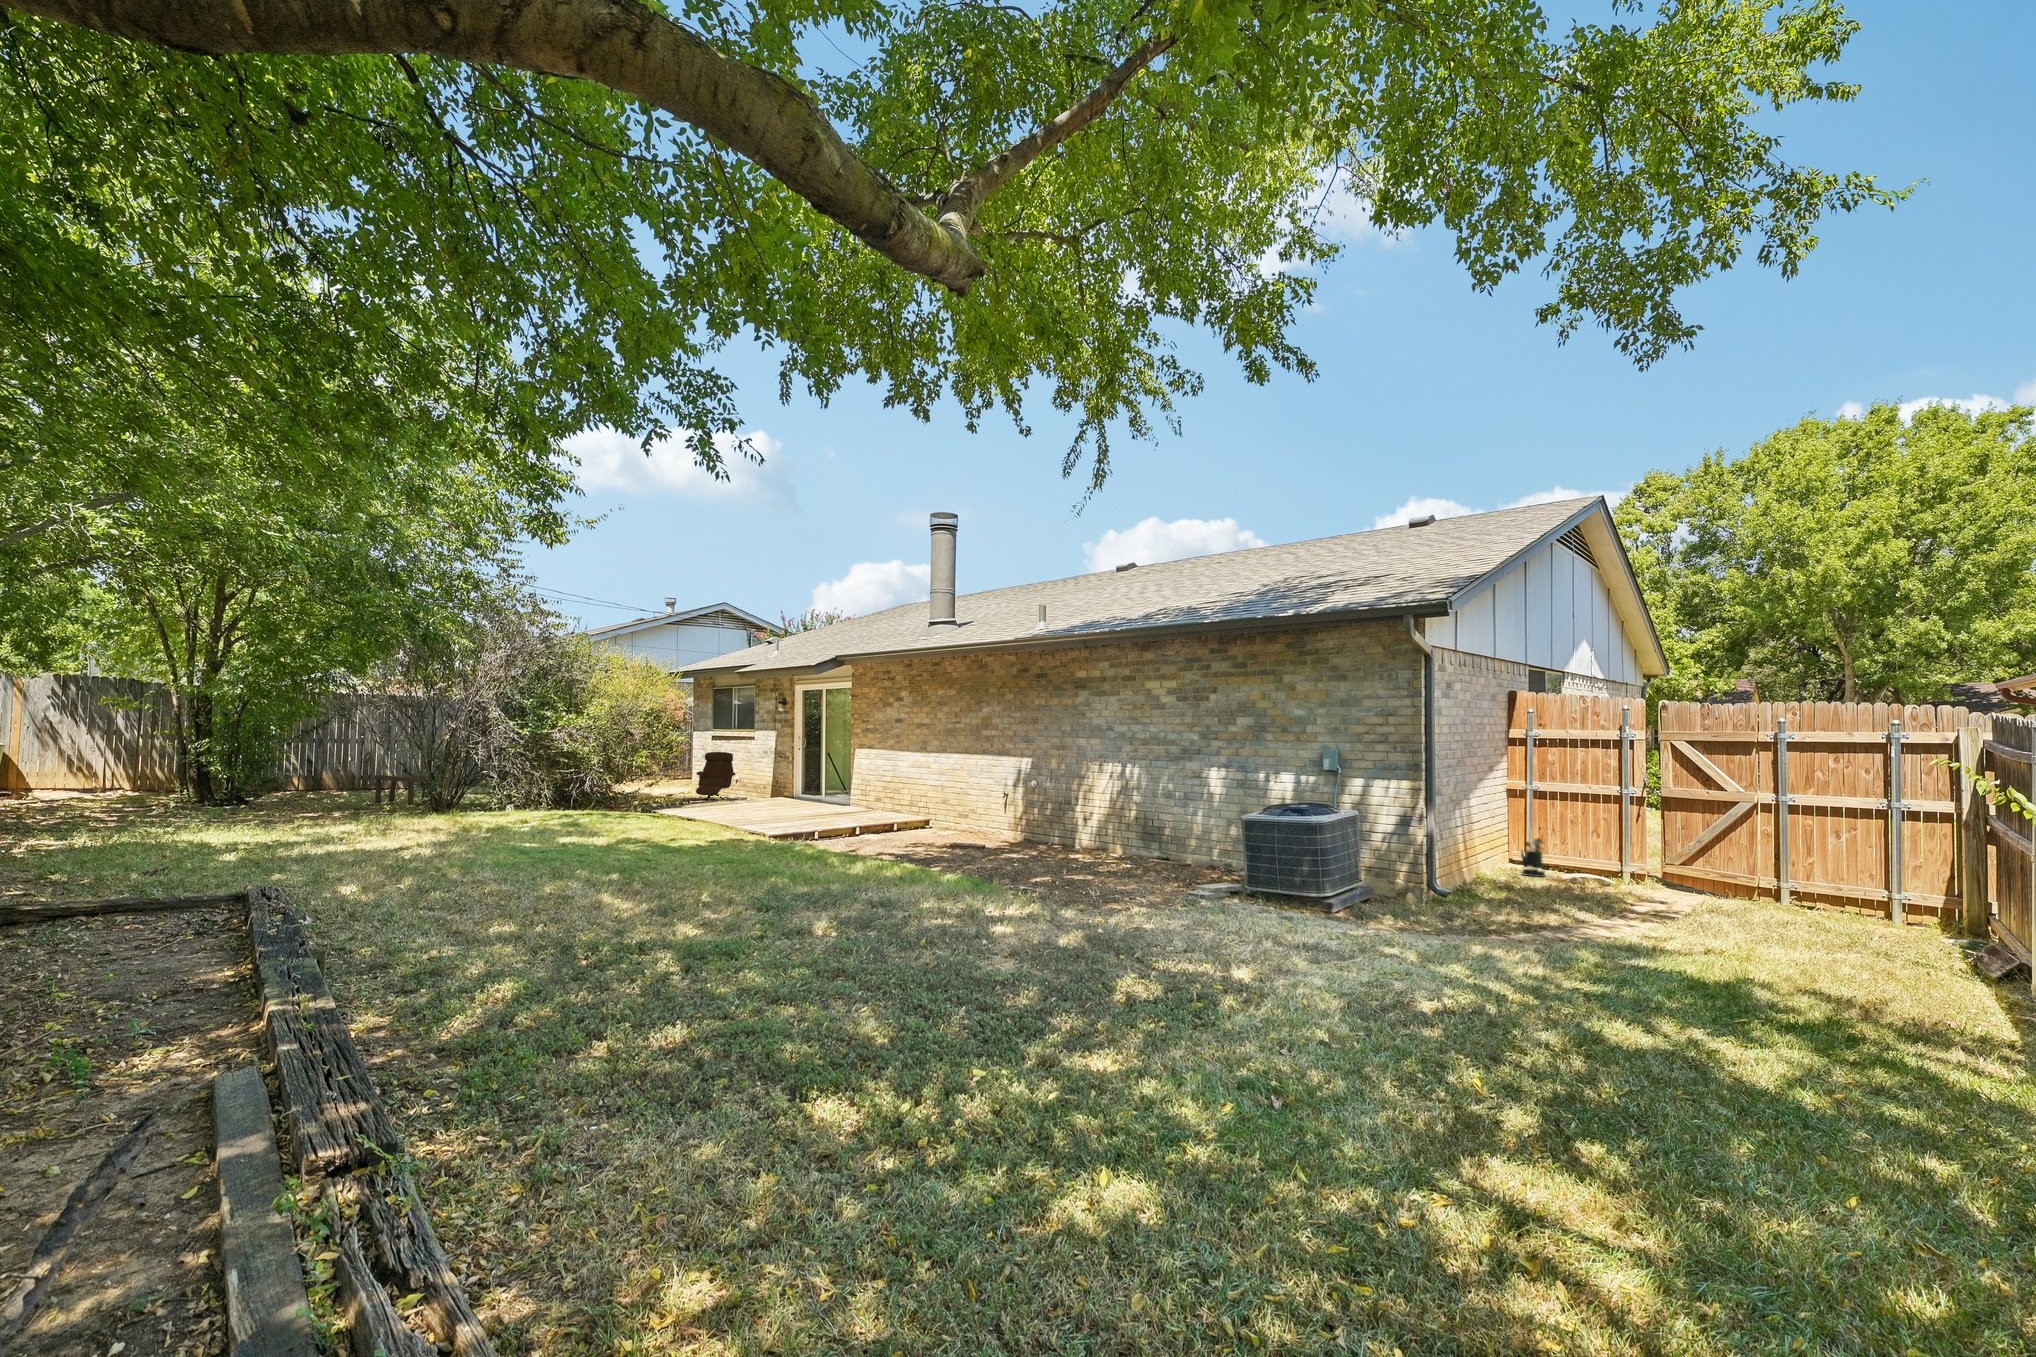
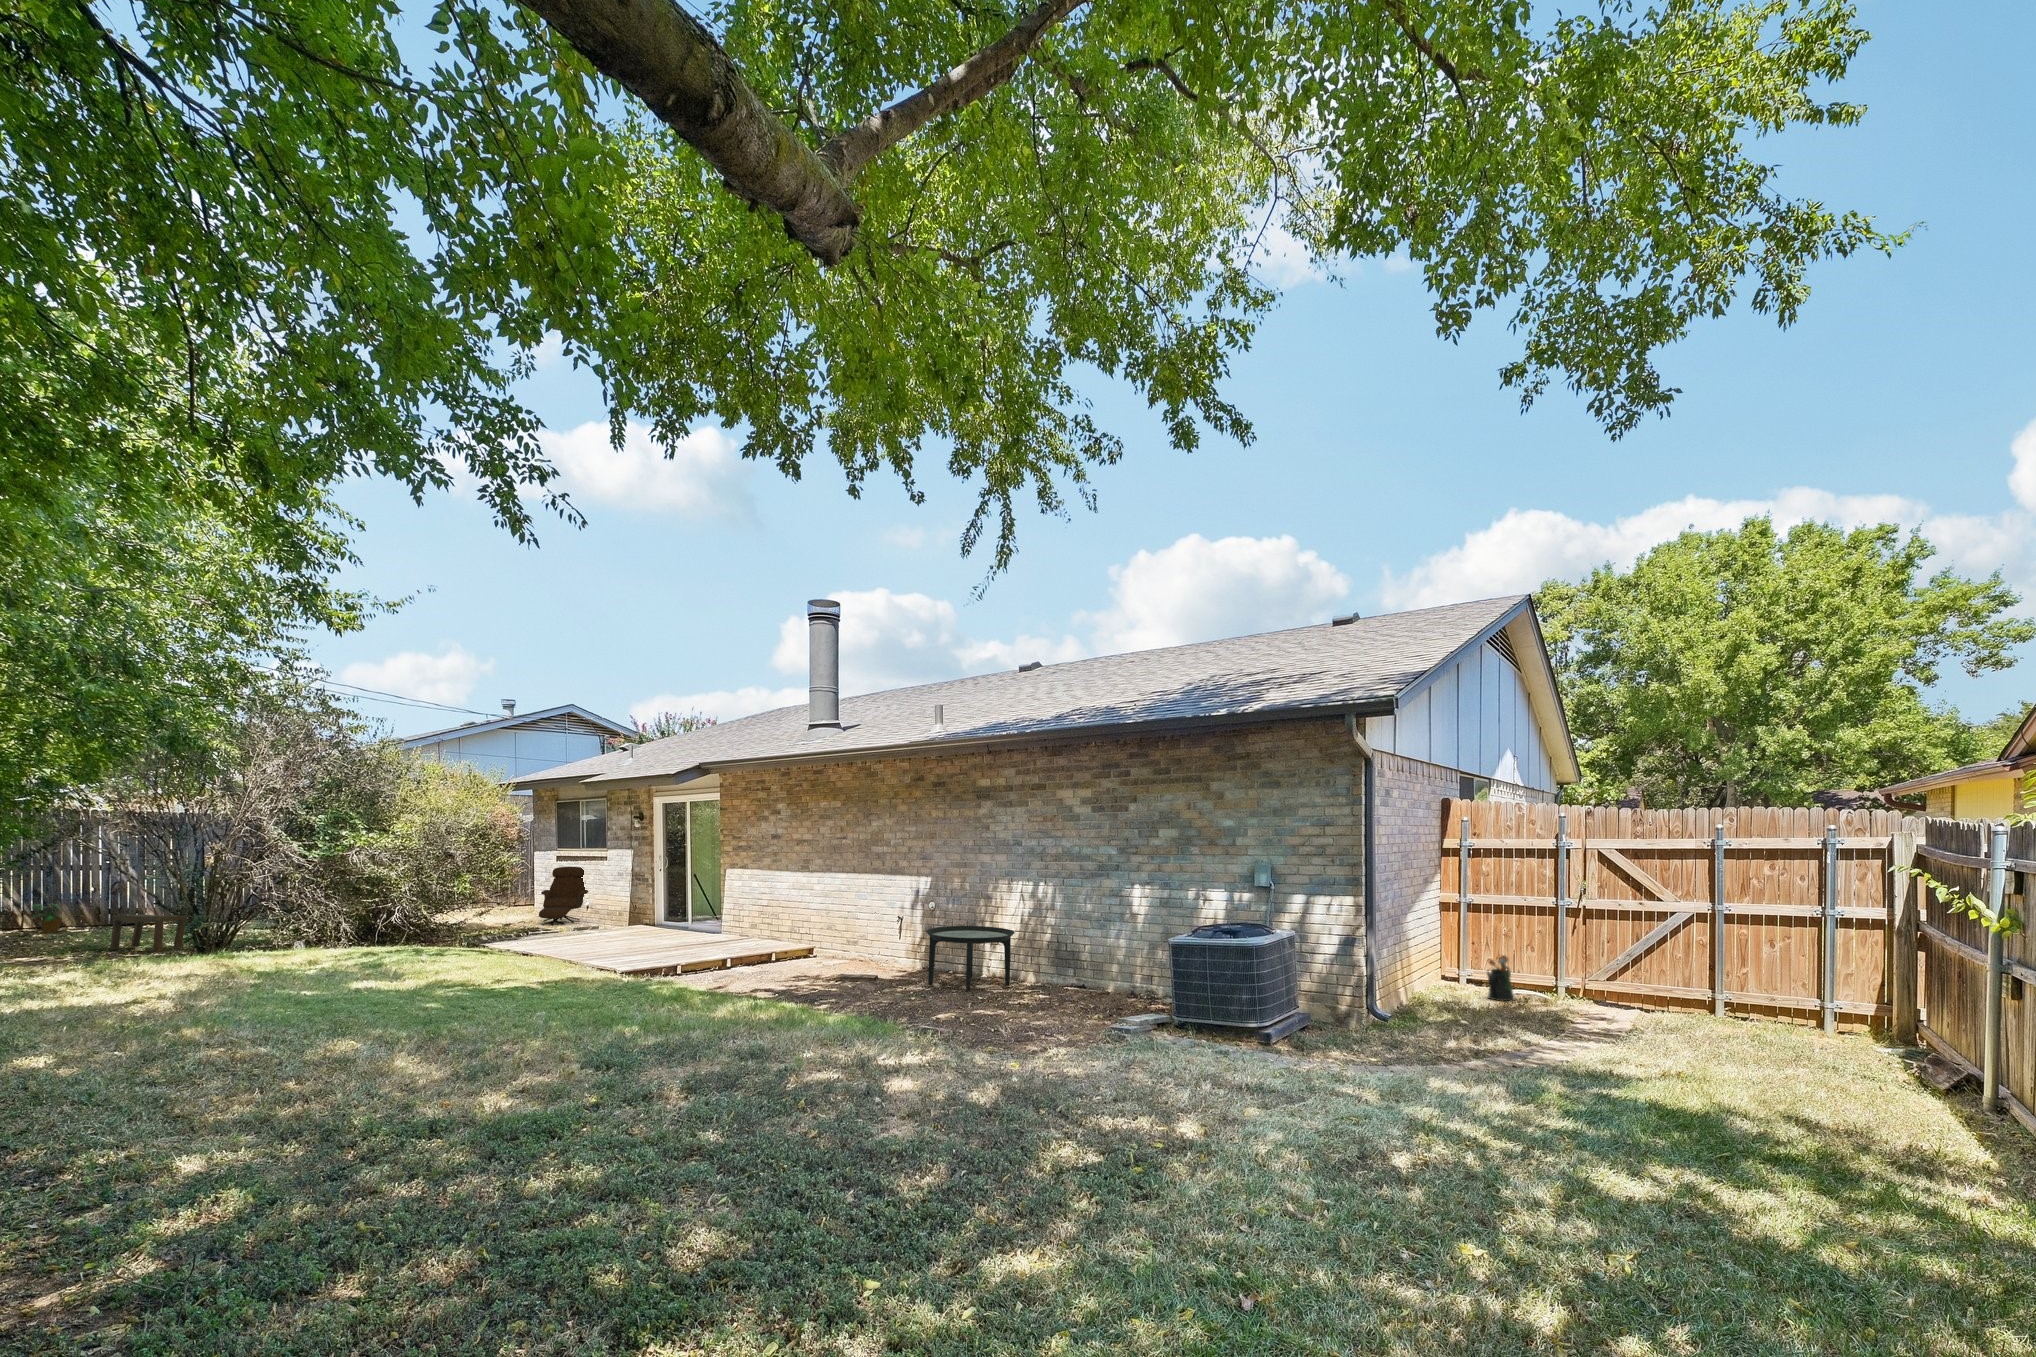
potted plant: none [304,768,329,791] -> present [32,904,63,933]
round table: none [1028,800,1104,853] -> present [926,926,1015,992]

